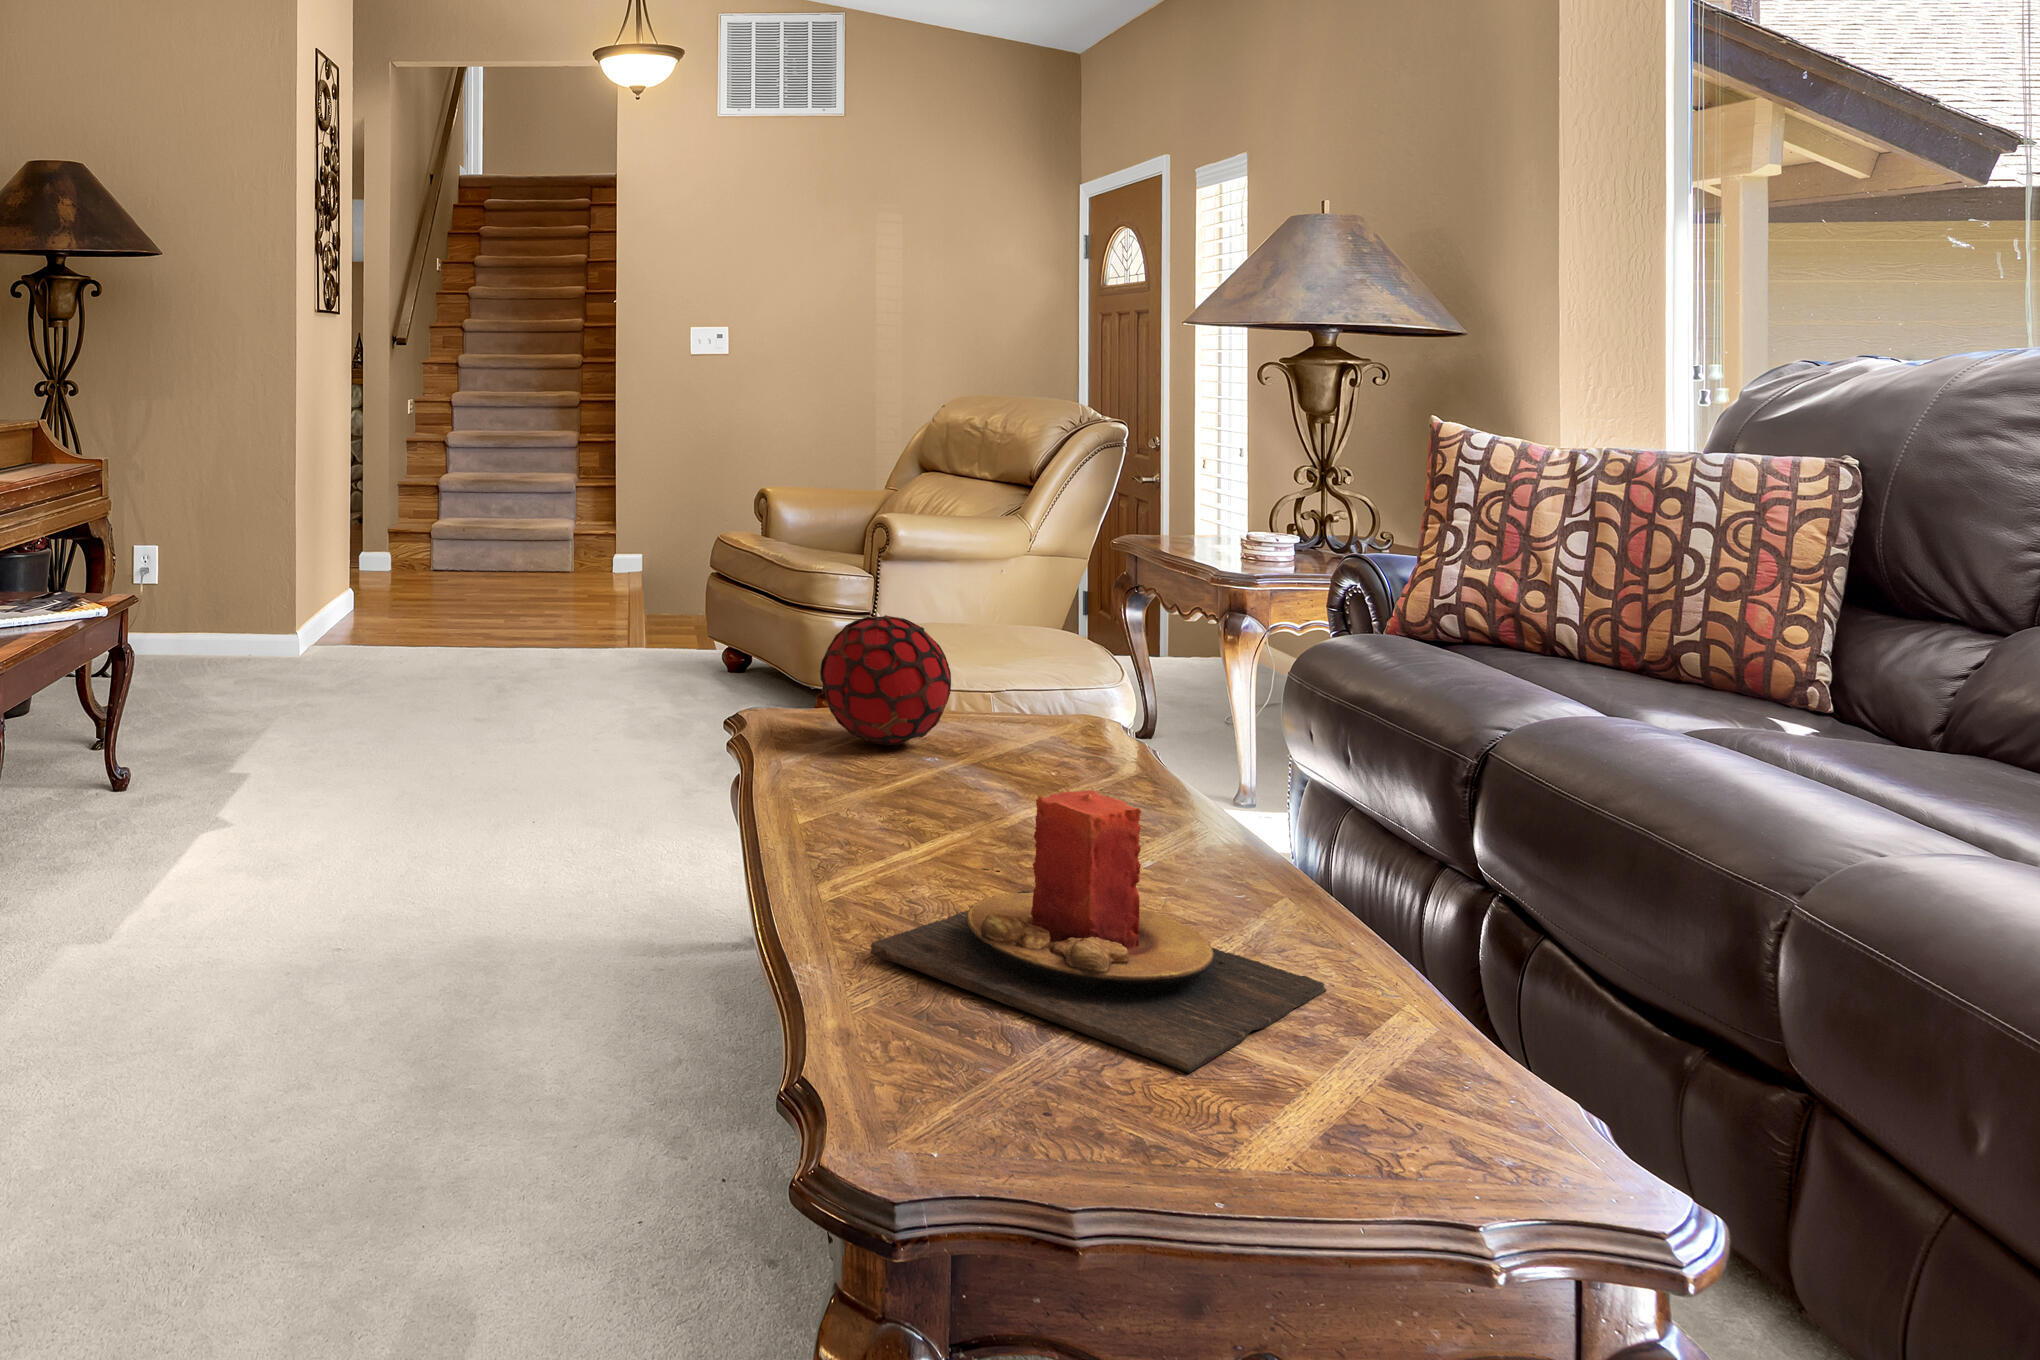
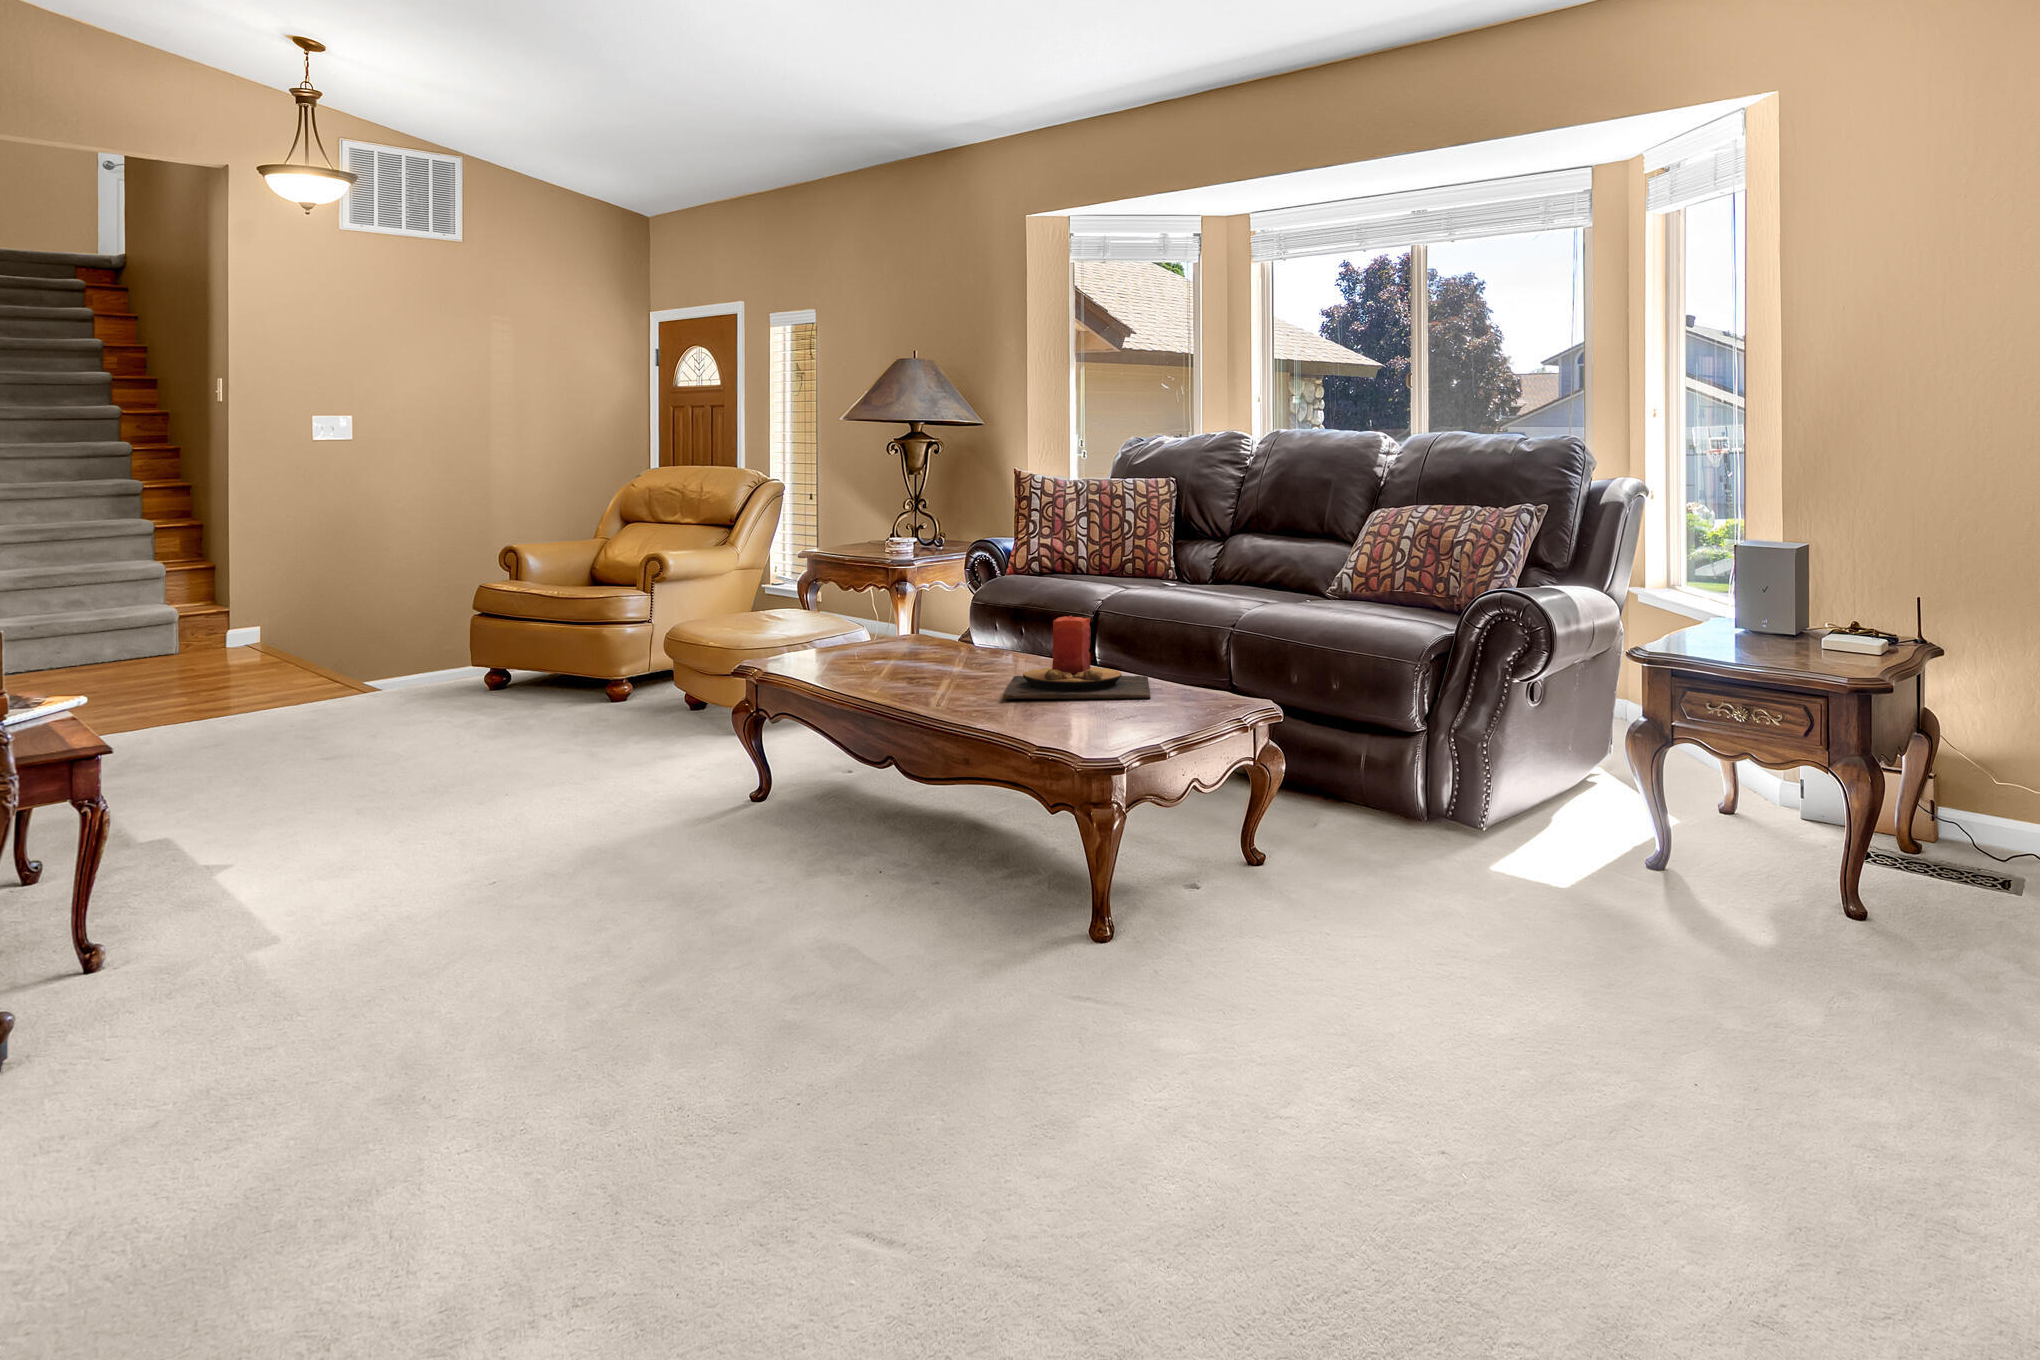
decorative orb: present [820,615,951,745] -> none [796,581,871,654]

